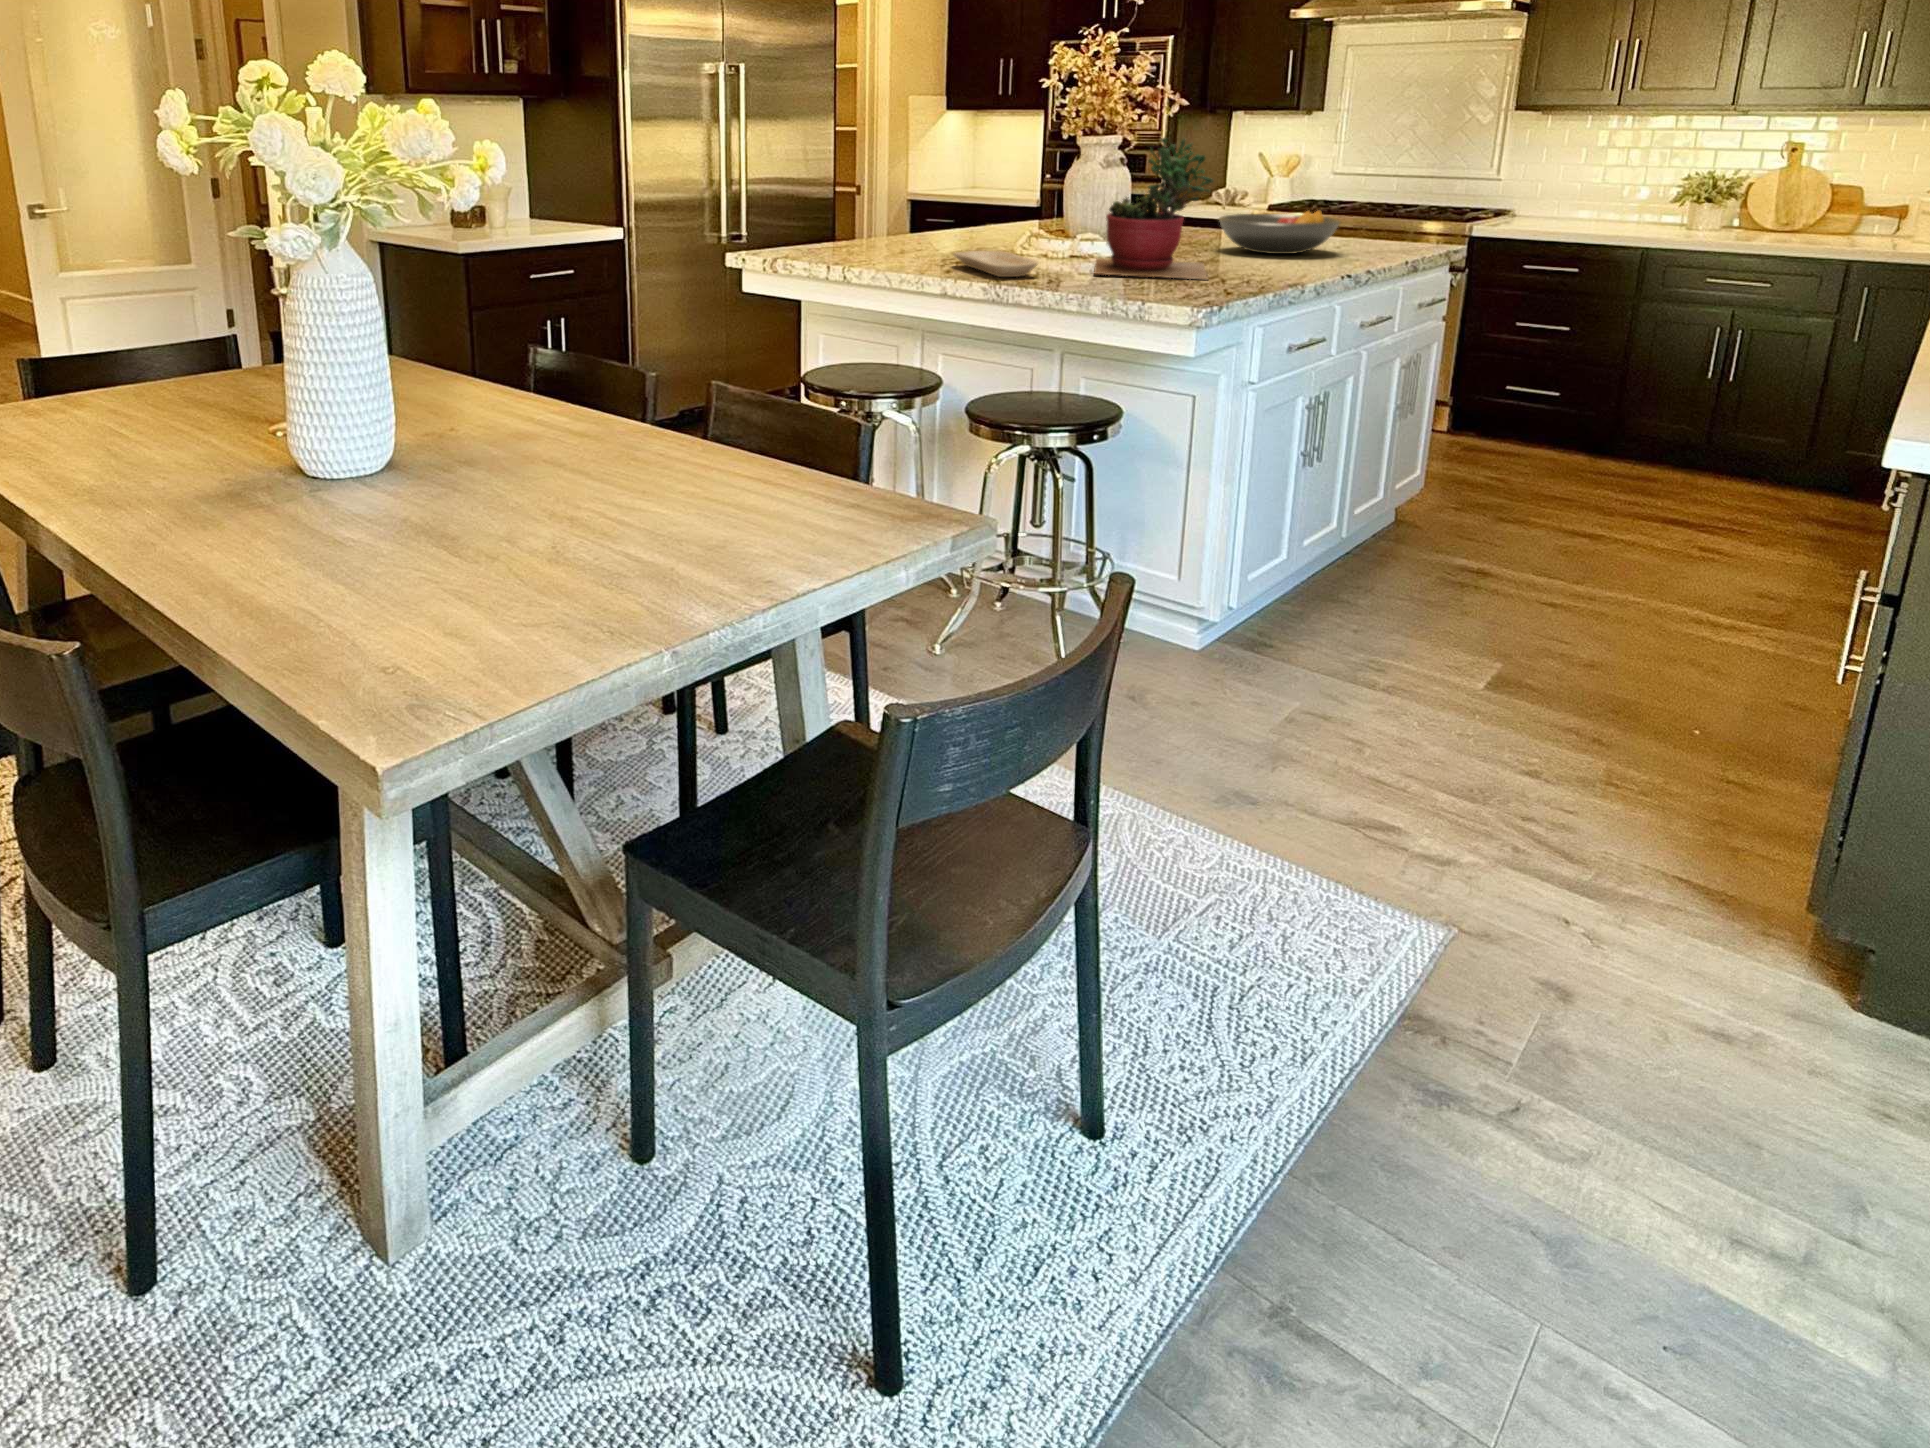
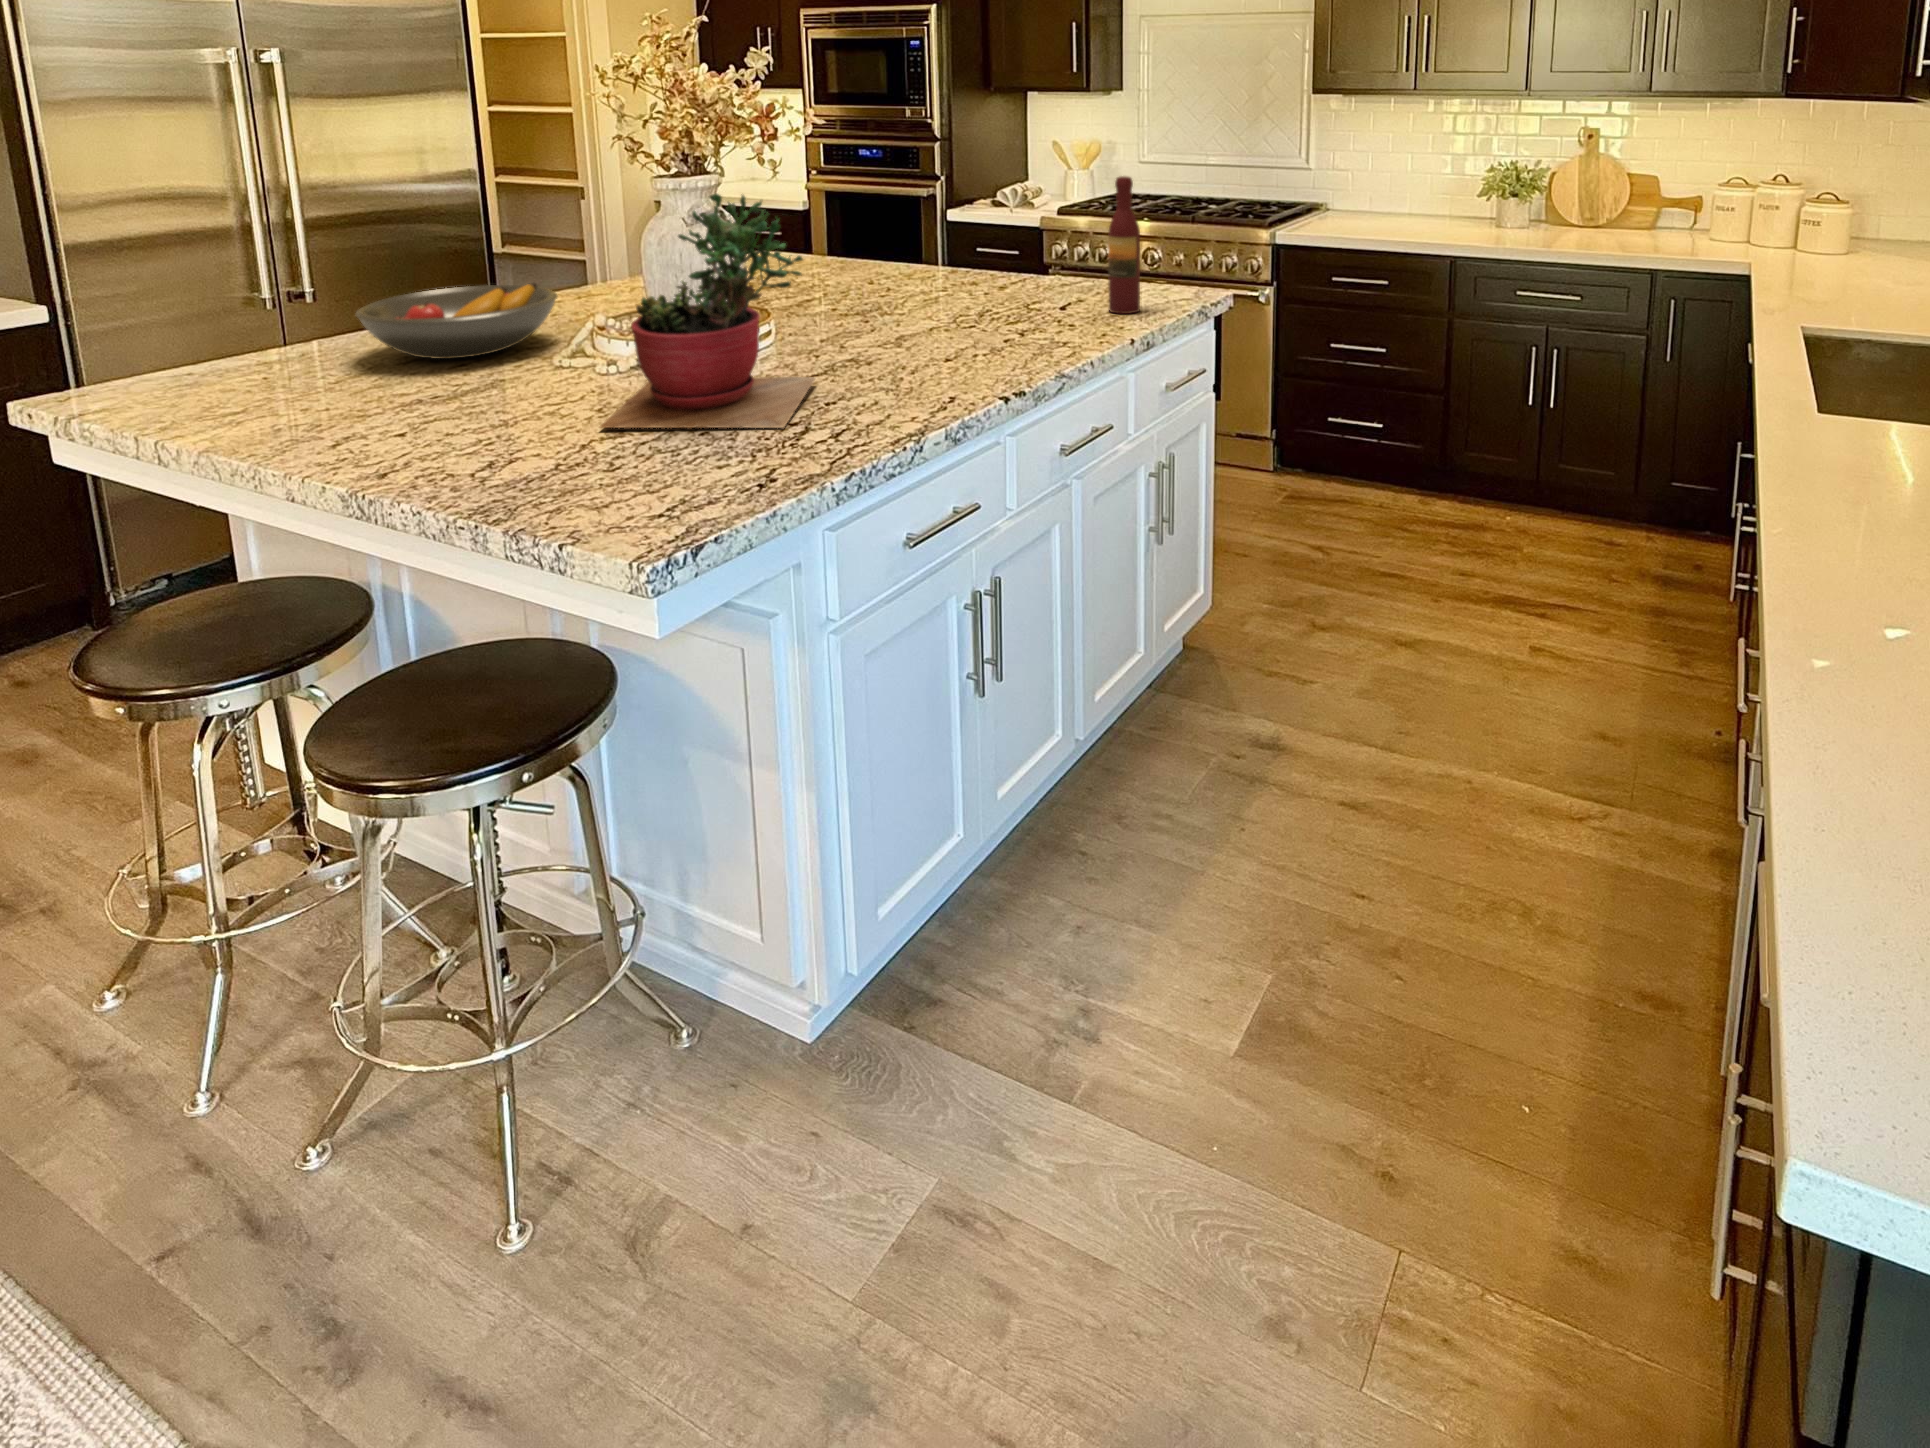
wine bottle: none [1374,150,1406,252] -> present [1108,176,1140,314]
fruit bowl: present [1219,210,1341,254] -> present [356,282,557,359]
tray: present [954,251,1038,277] -> none [382,378,492,451]

